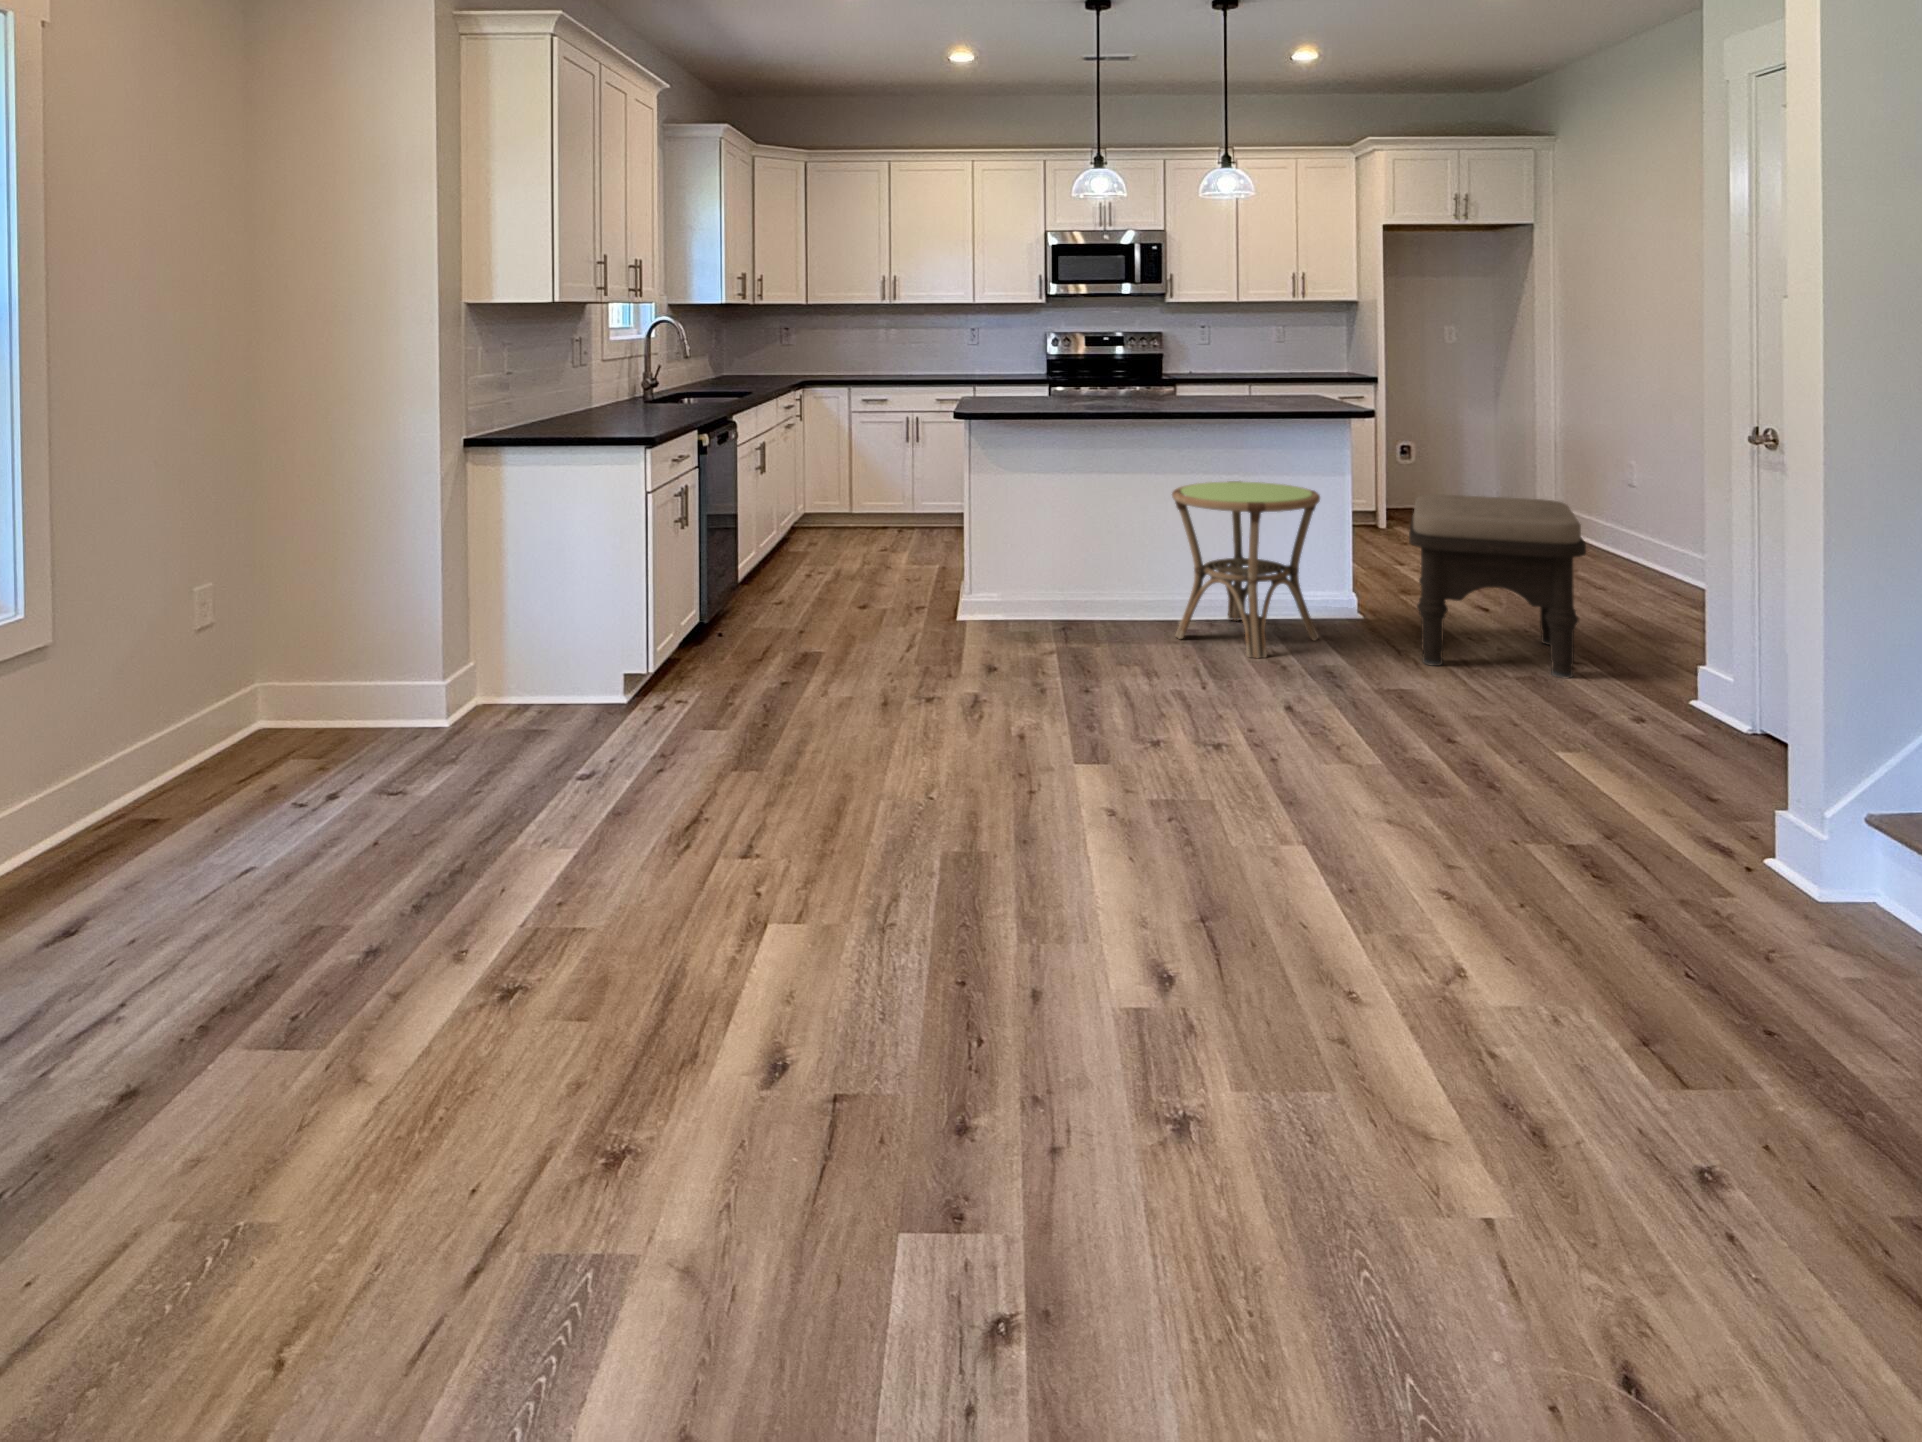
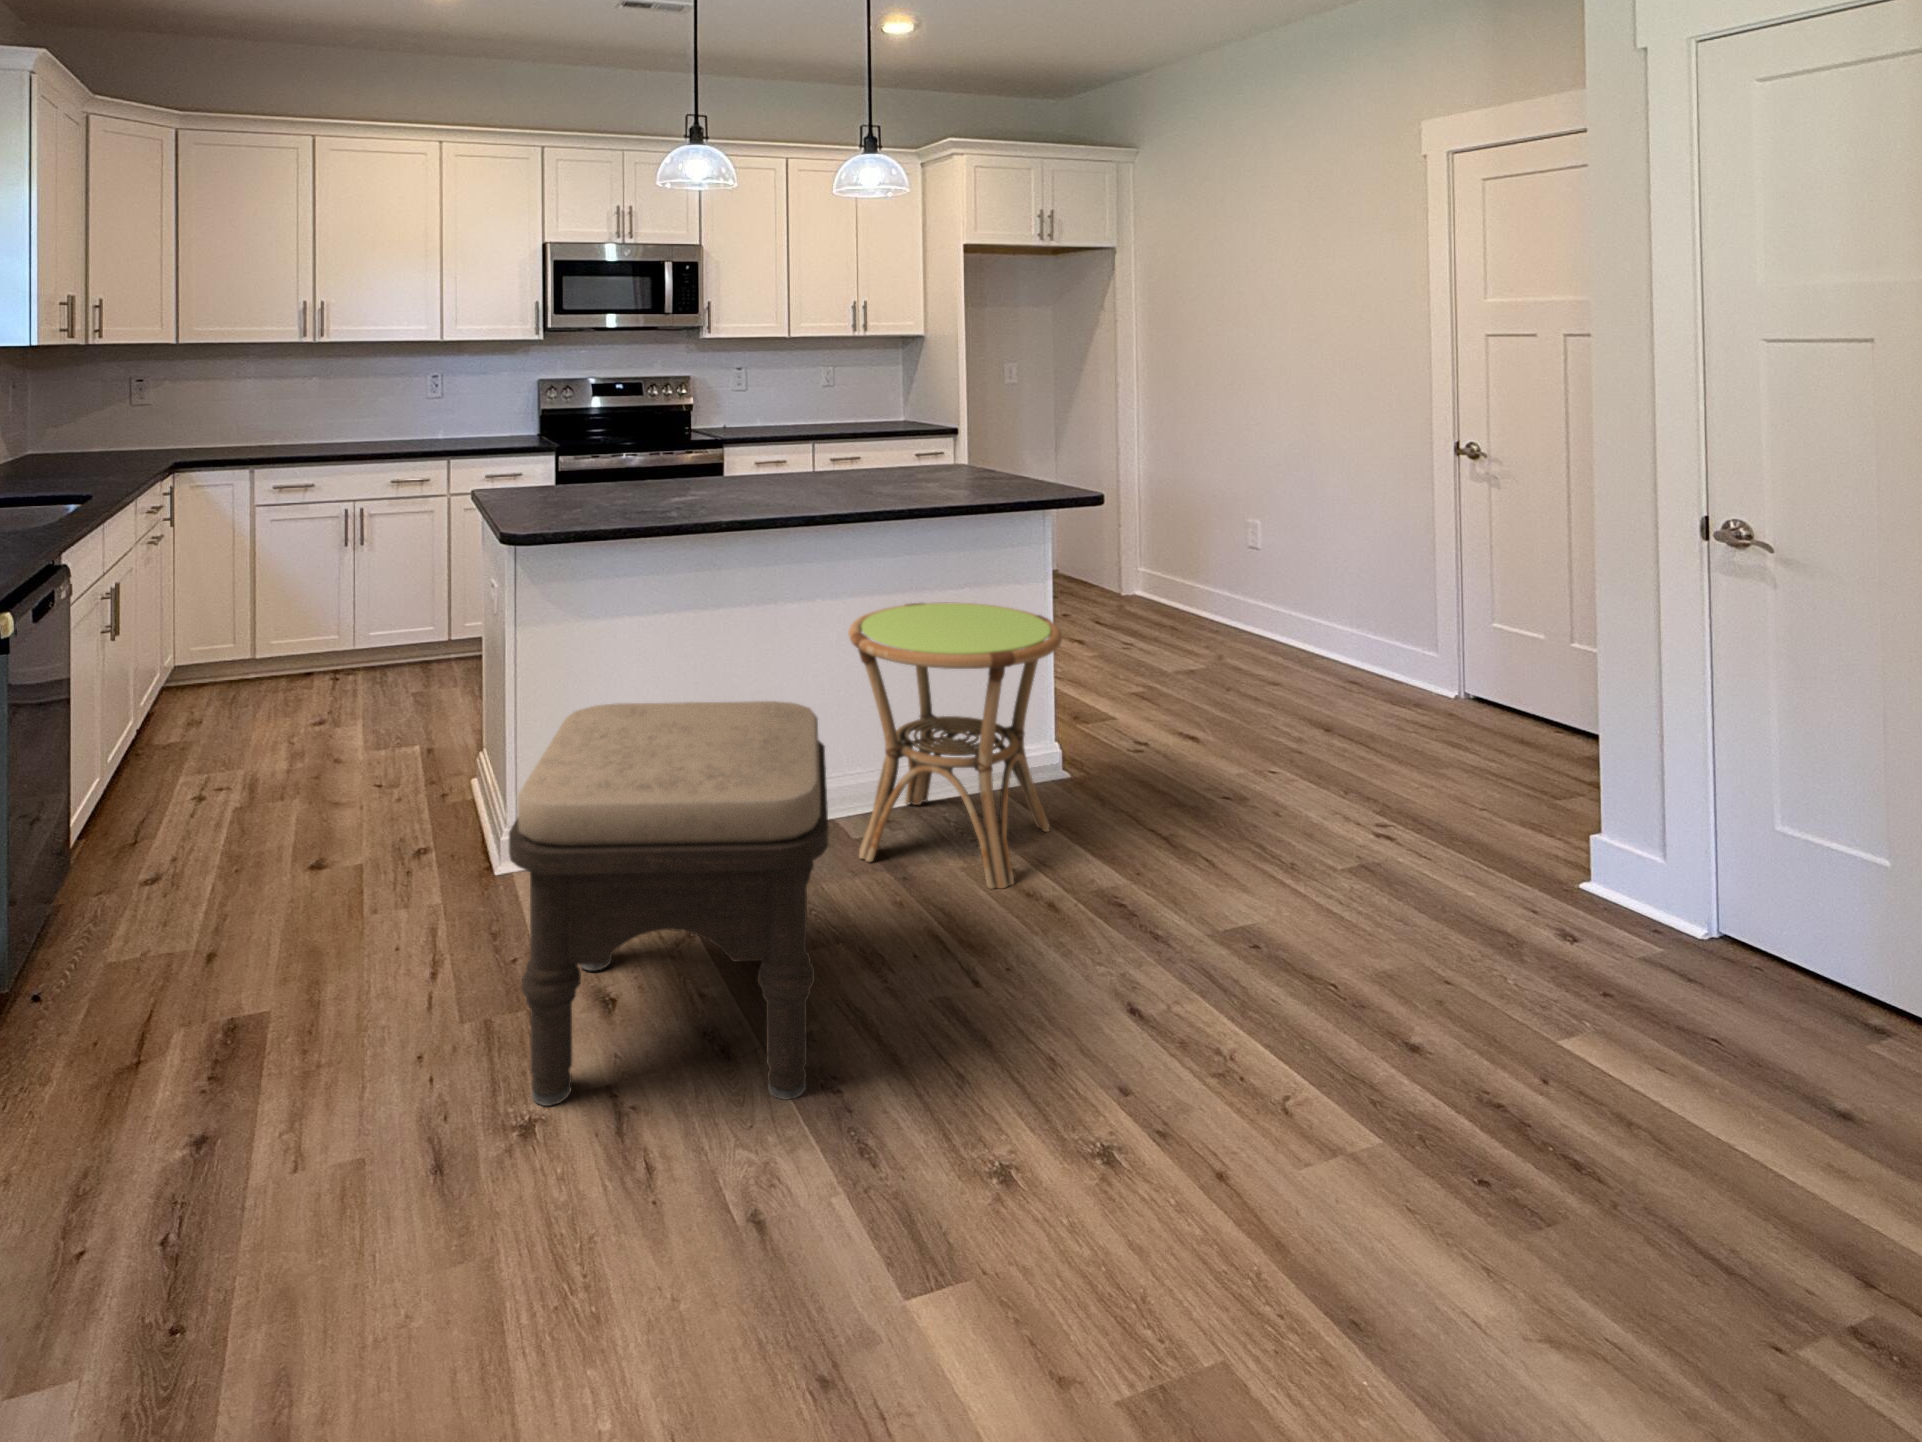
ottoman: present [1409,494,1586,678] -> present [509,701,829,1106]

